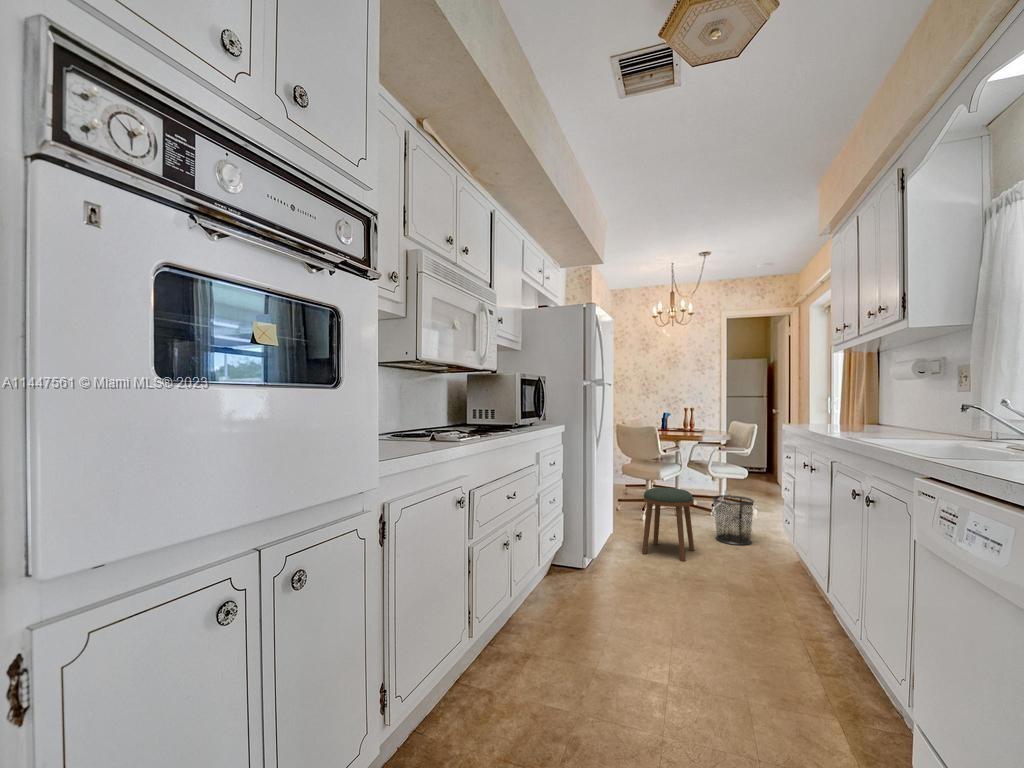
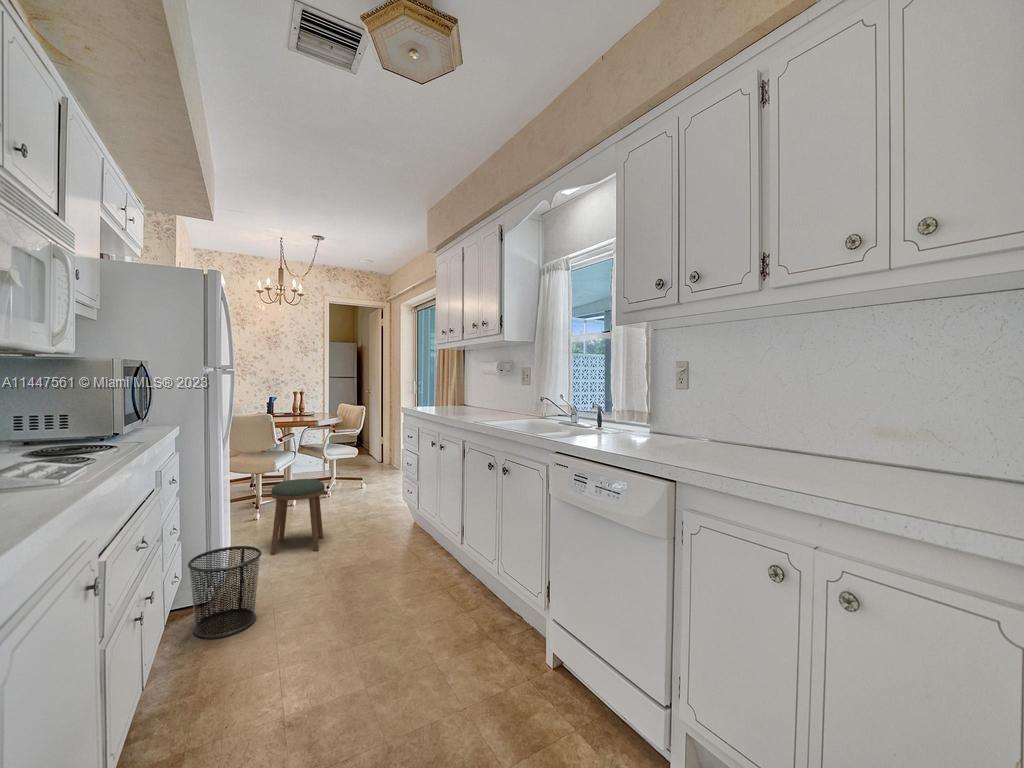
waste bin: present [713,495,754,545] -> present [188,546,262,638]

